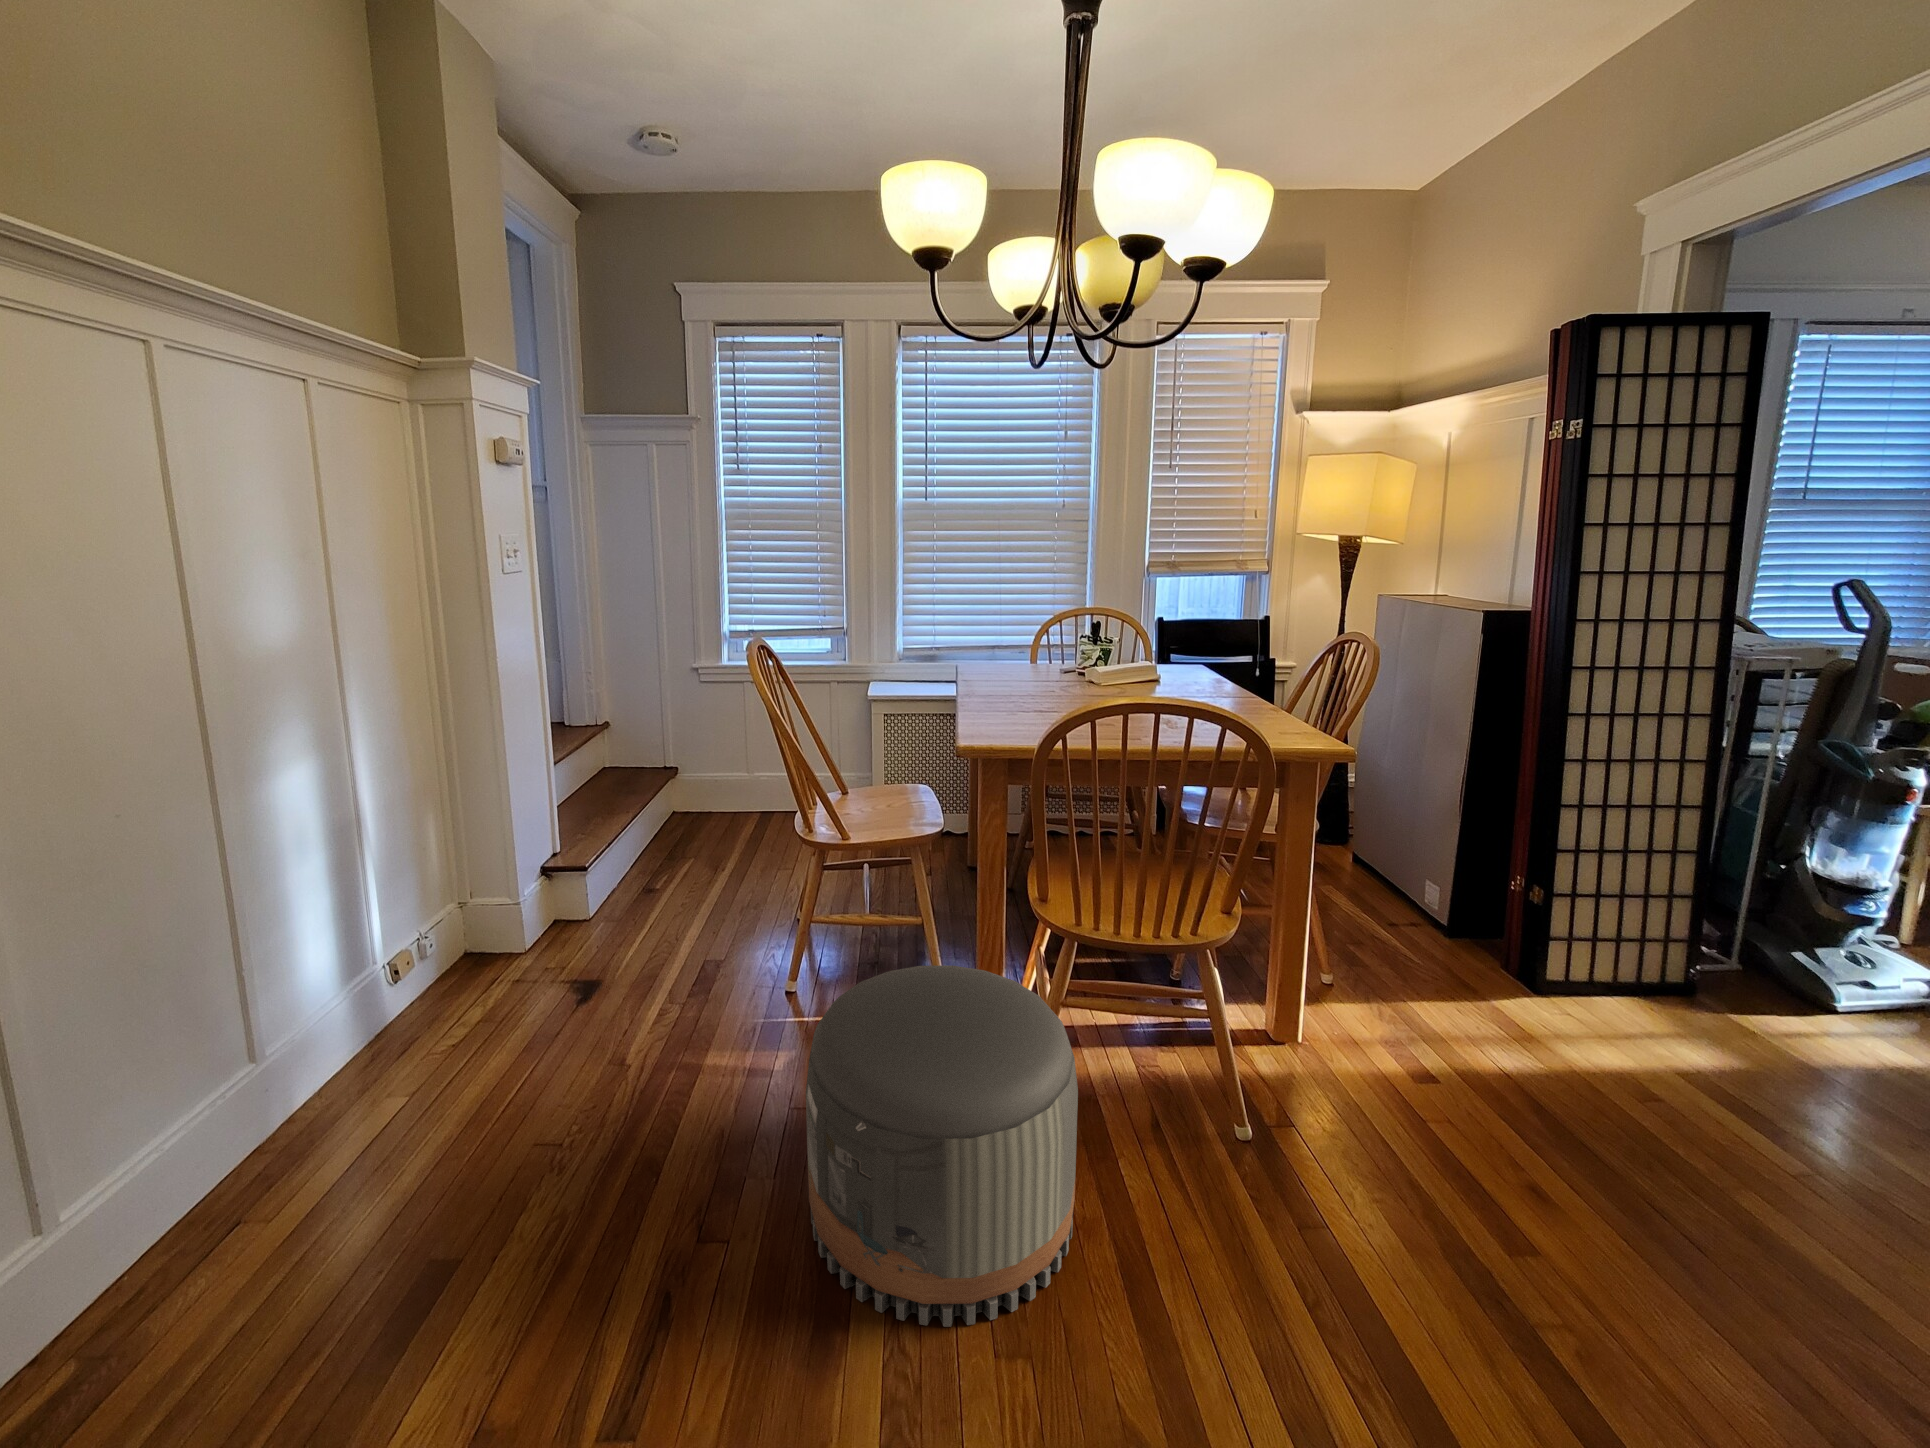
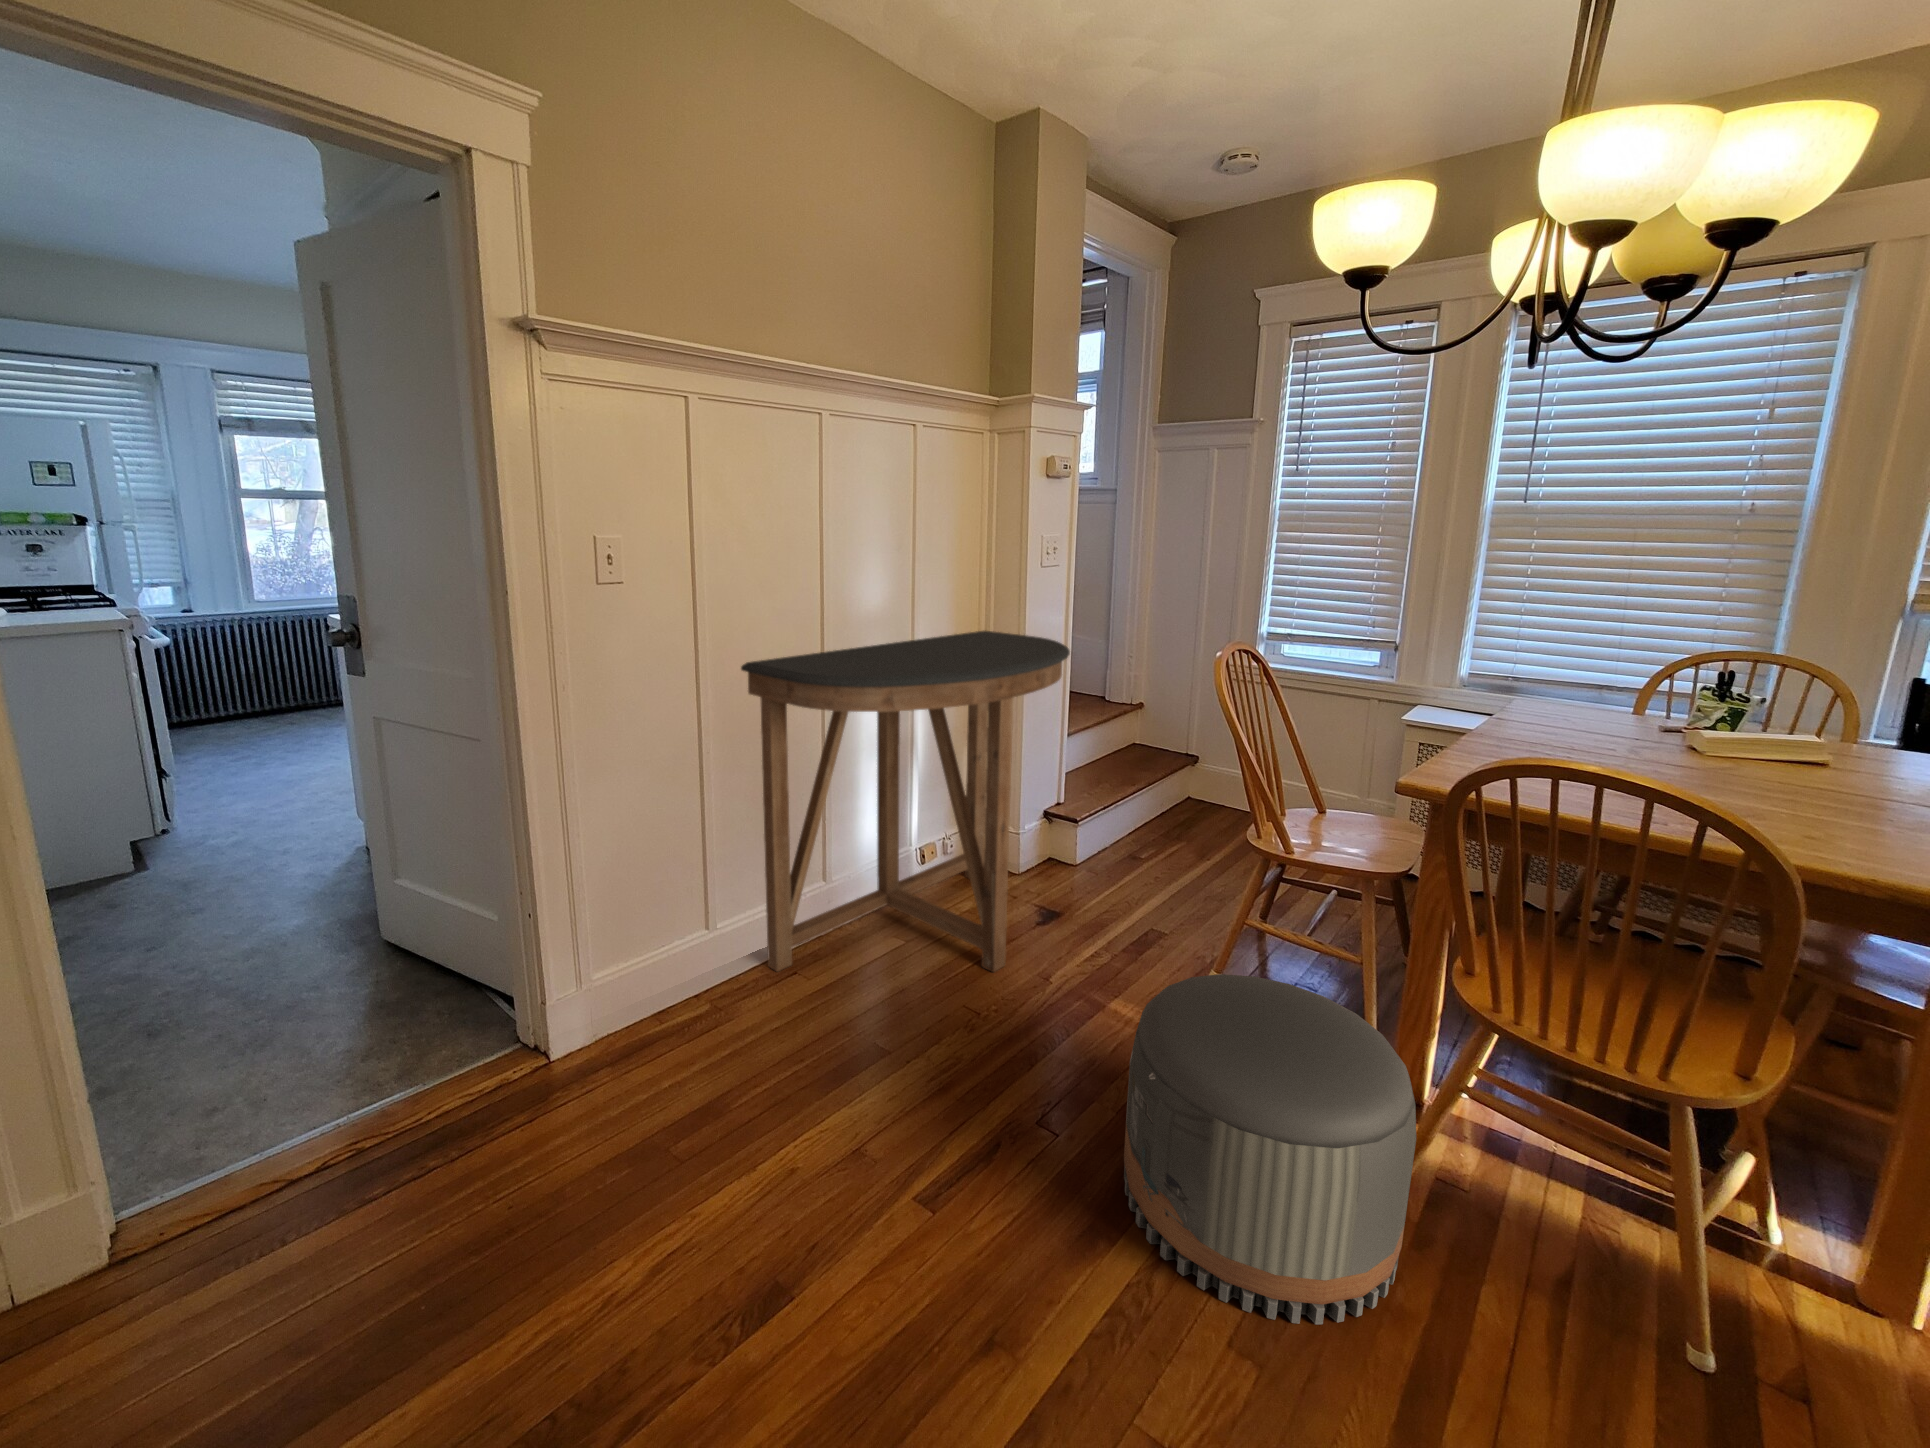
console table: none [13,656,581,1256] -> present [741,631,1070,972]

